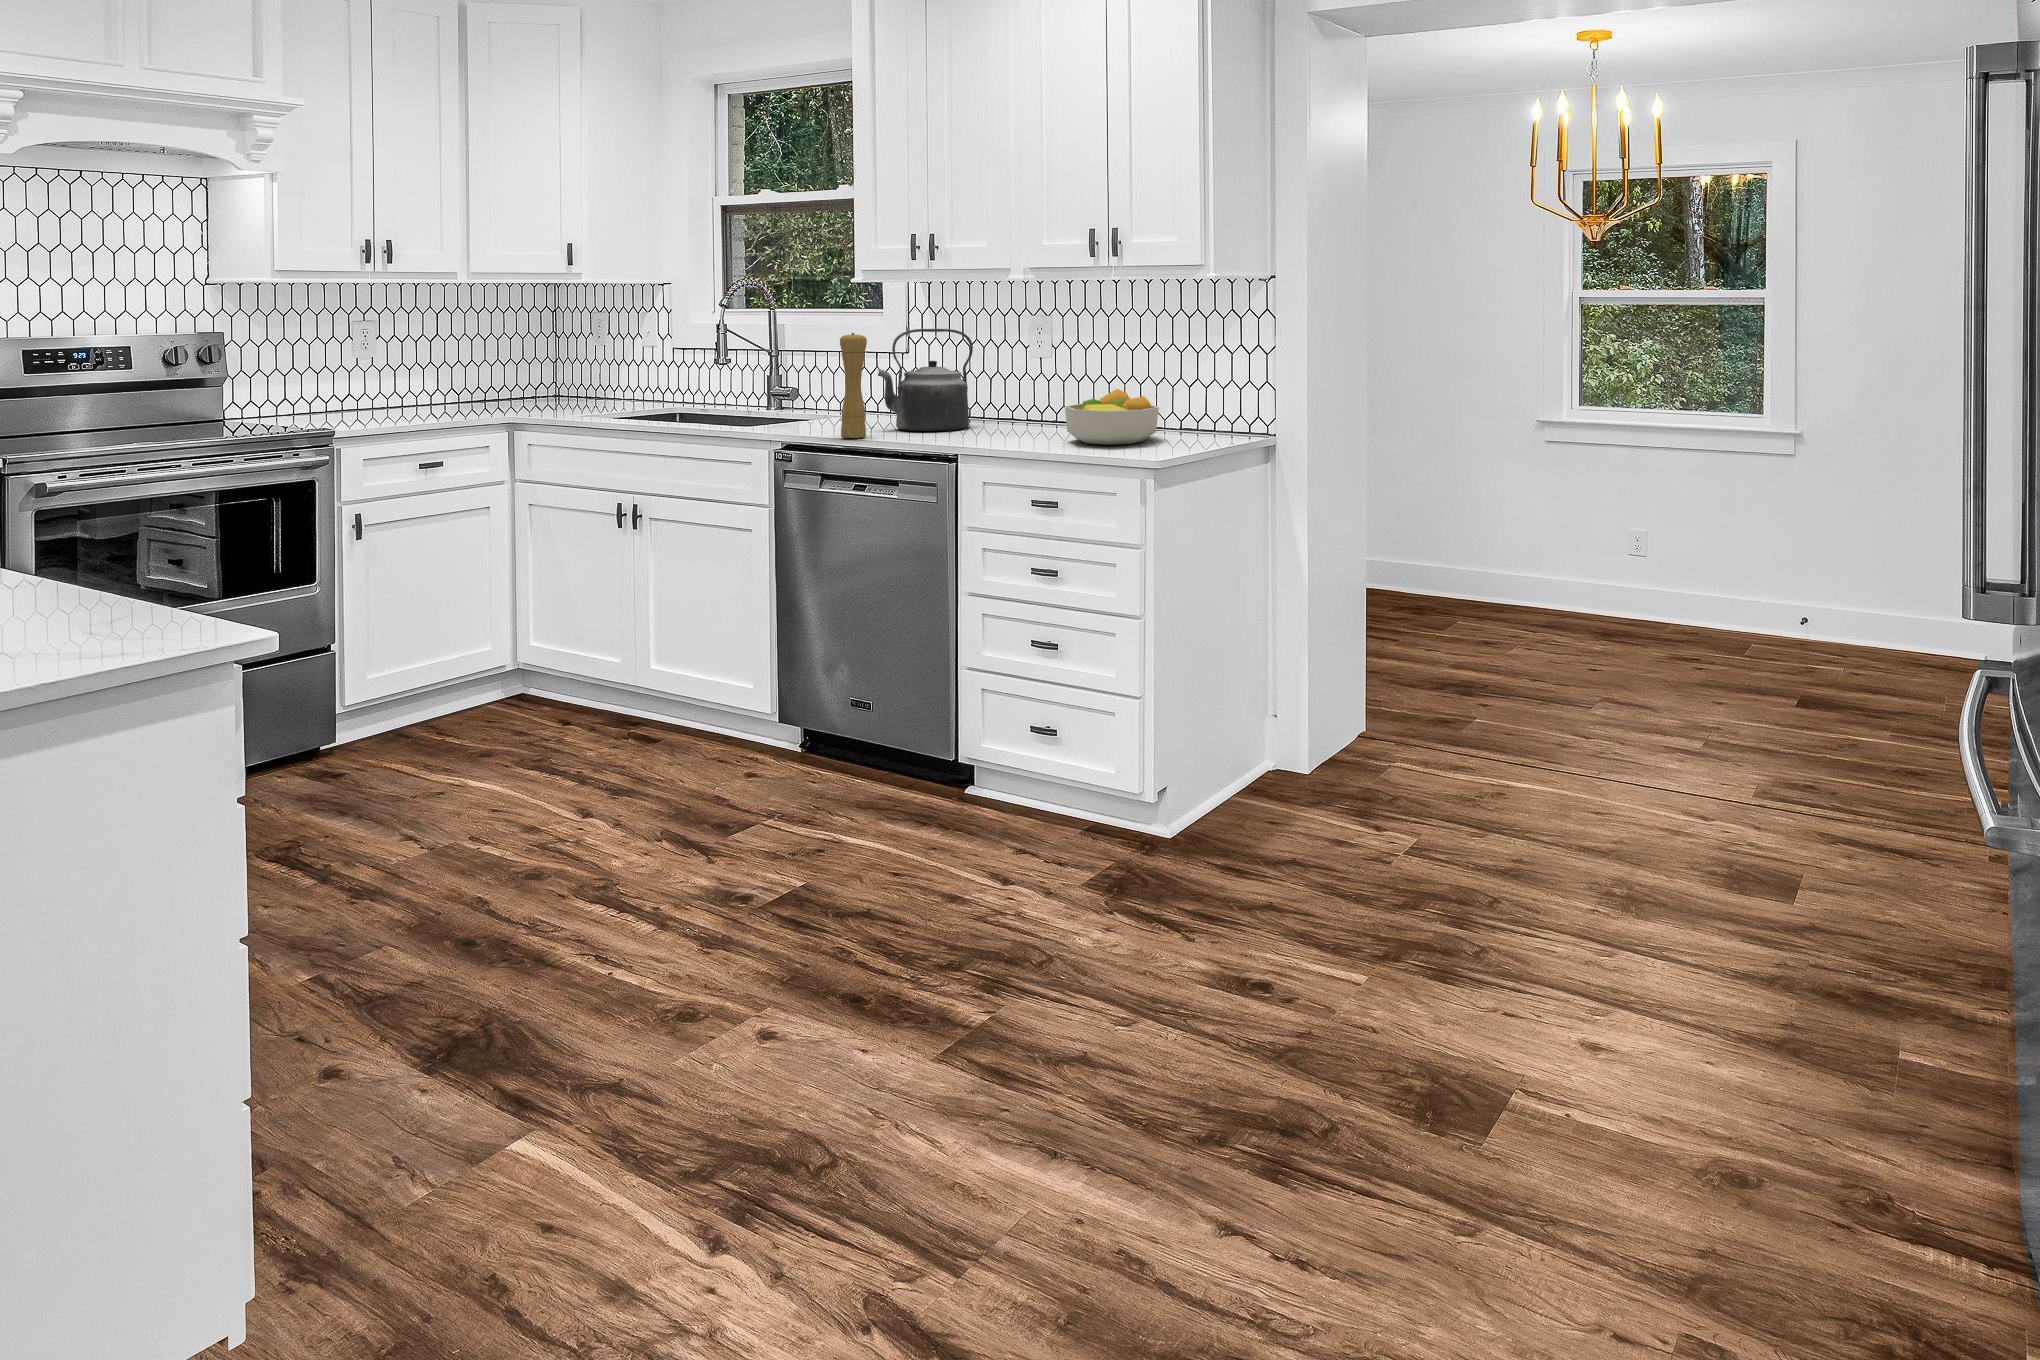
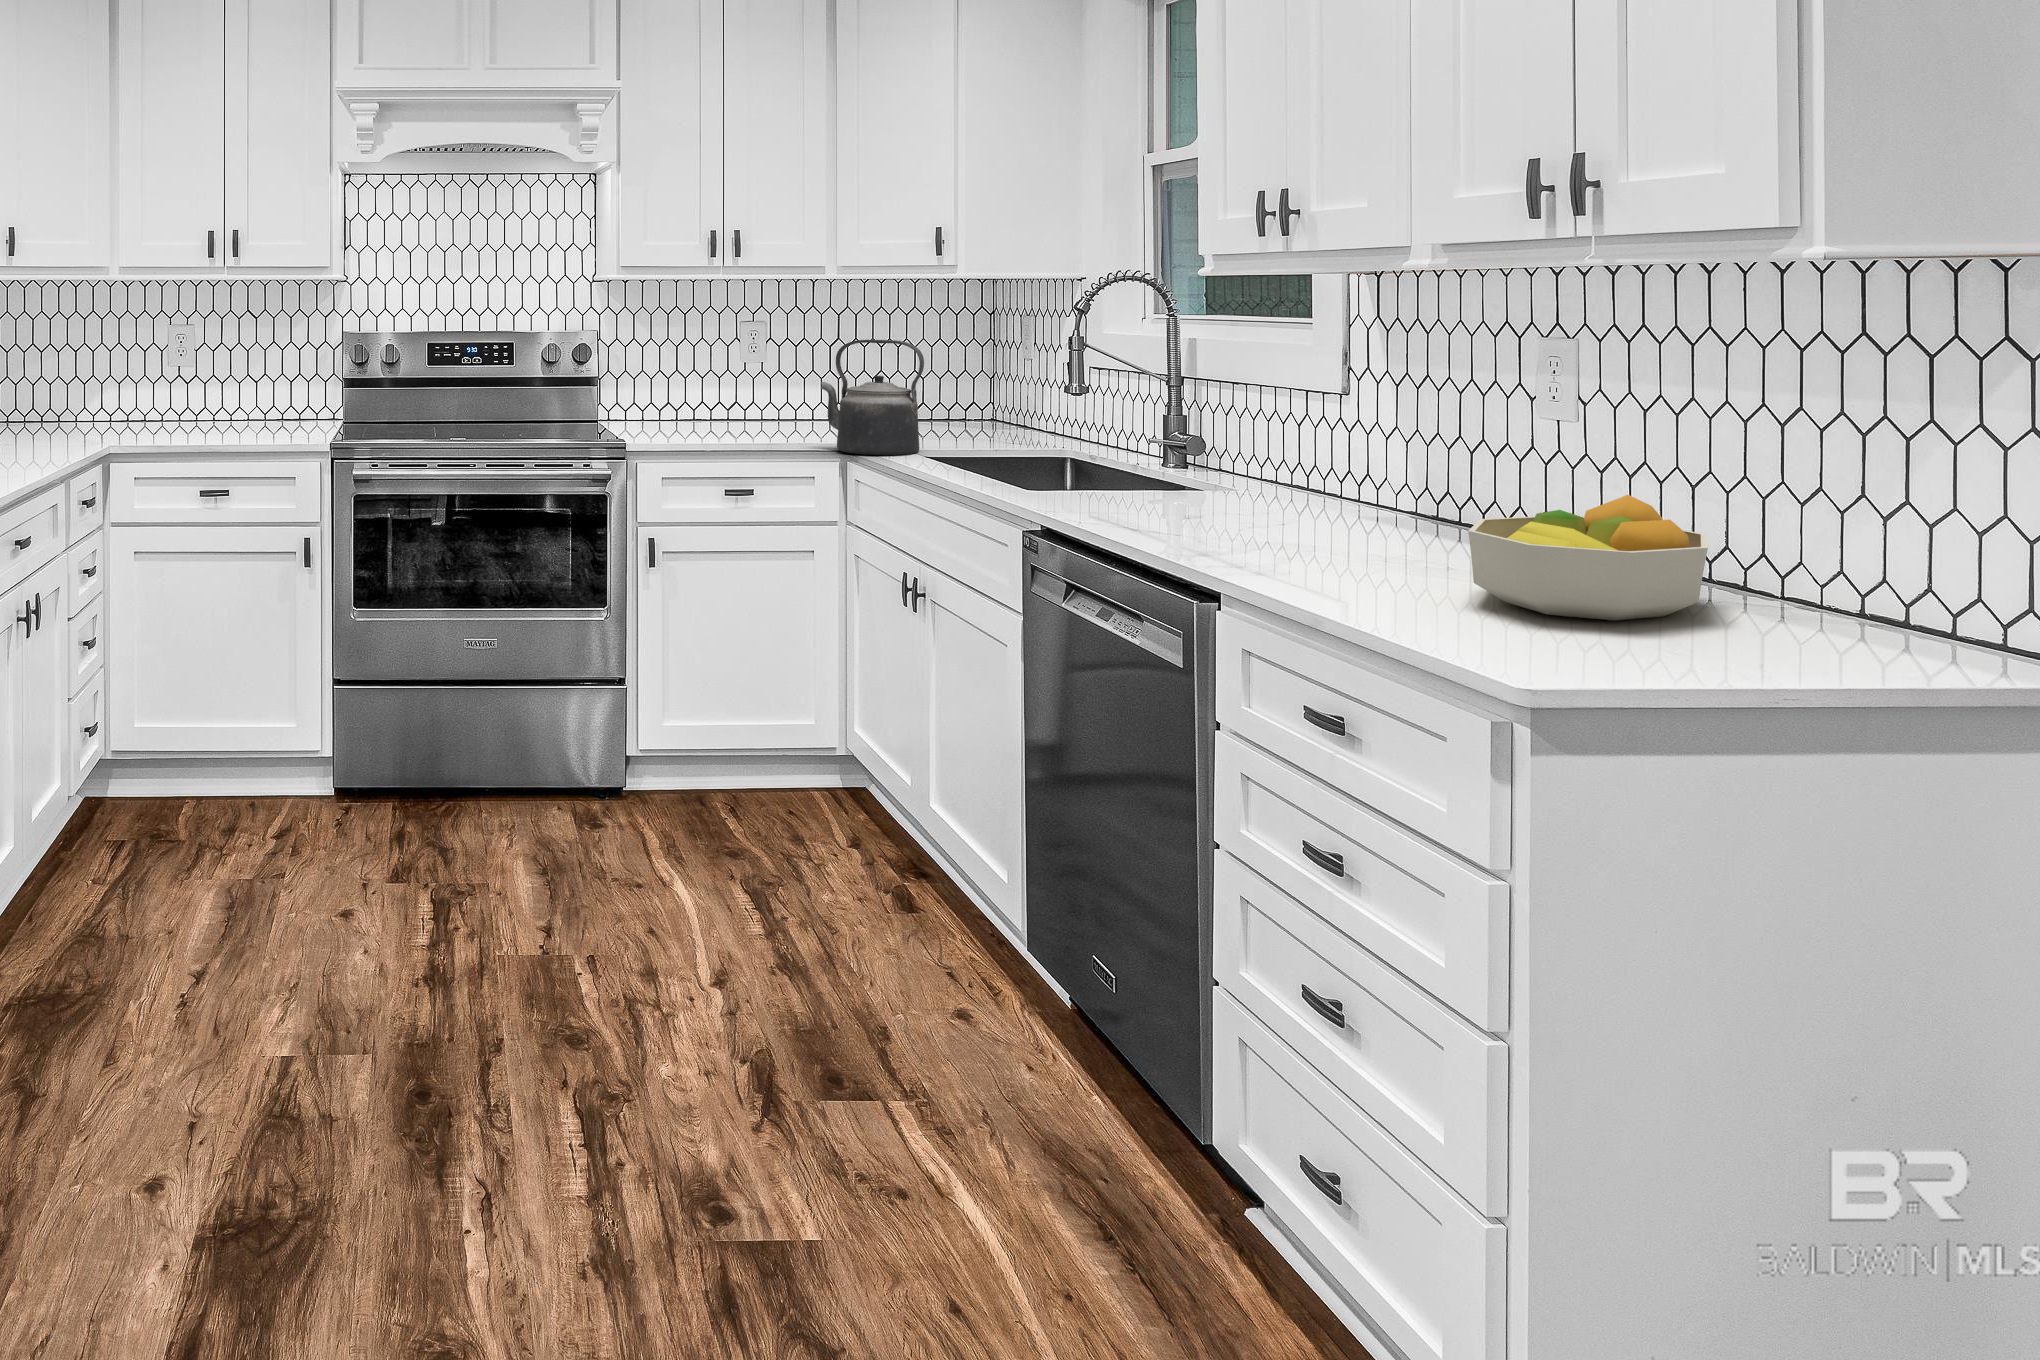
kettle: present [878,329,973,431] -> present [821,340,924,455]
pepper mill: present [840,333,867,438] -> none [1121,357,1167,525]

